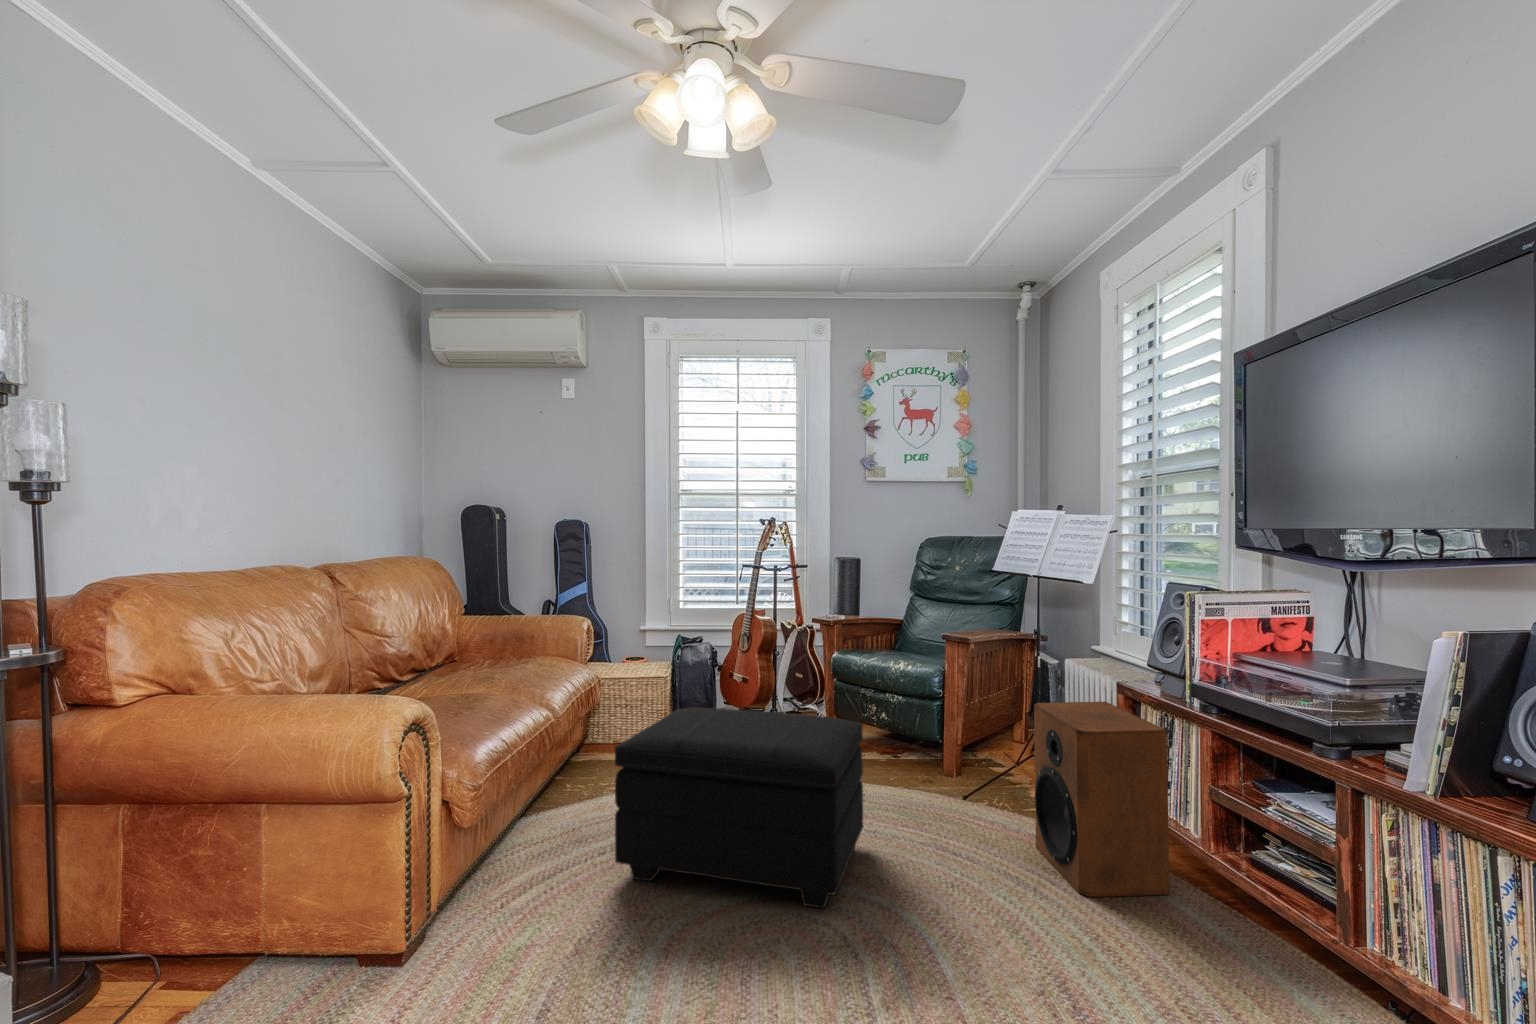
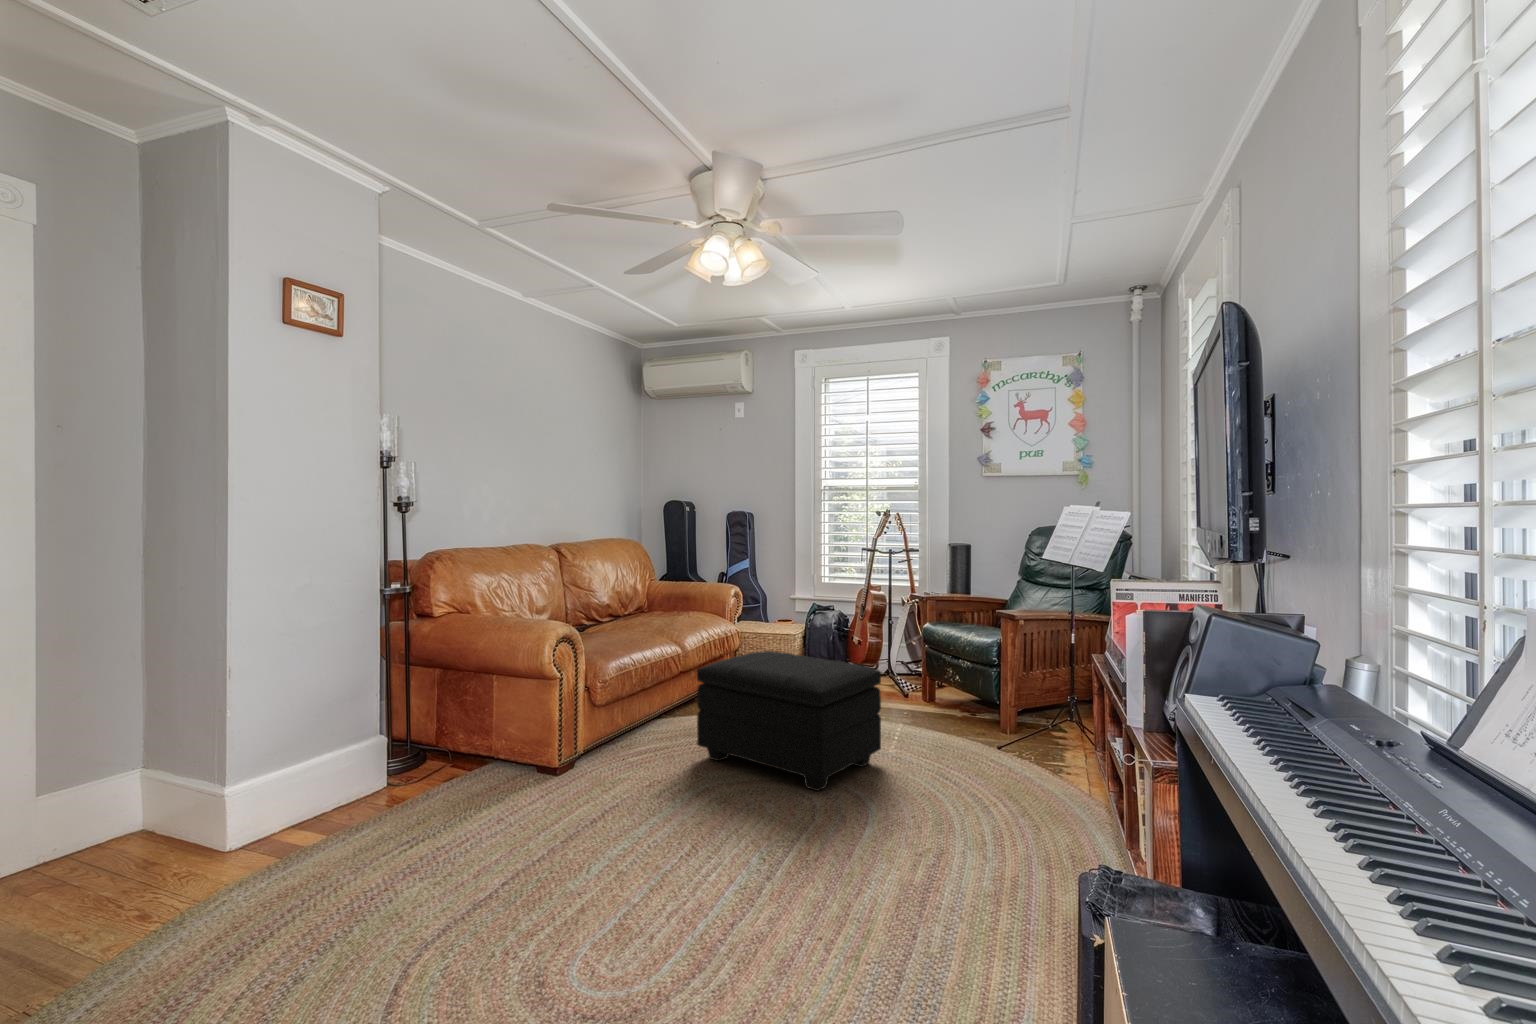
speaker: present [1034,702,1170,897] -> none [1015,667,1097,826]

